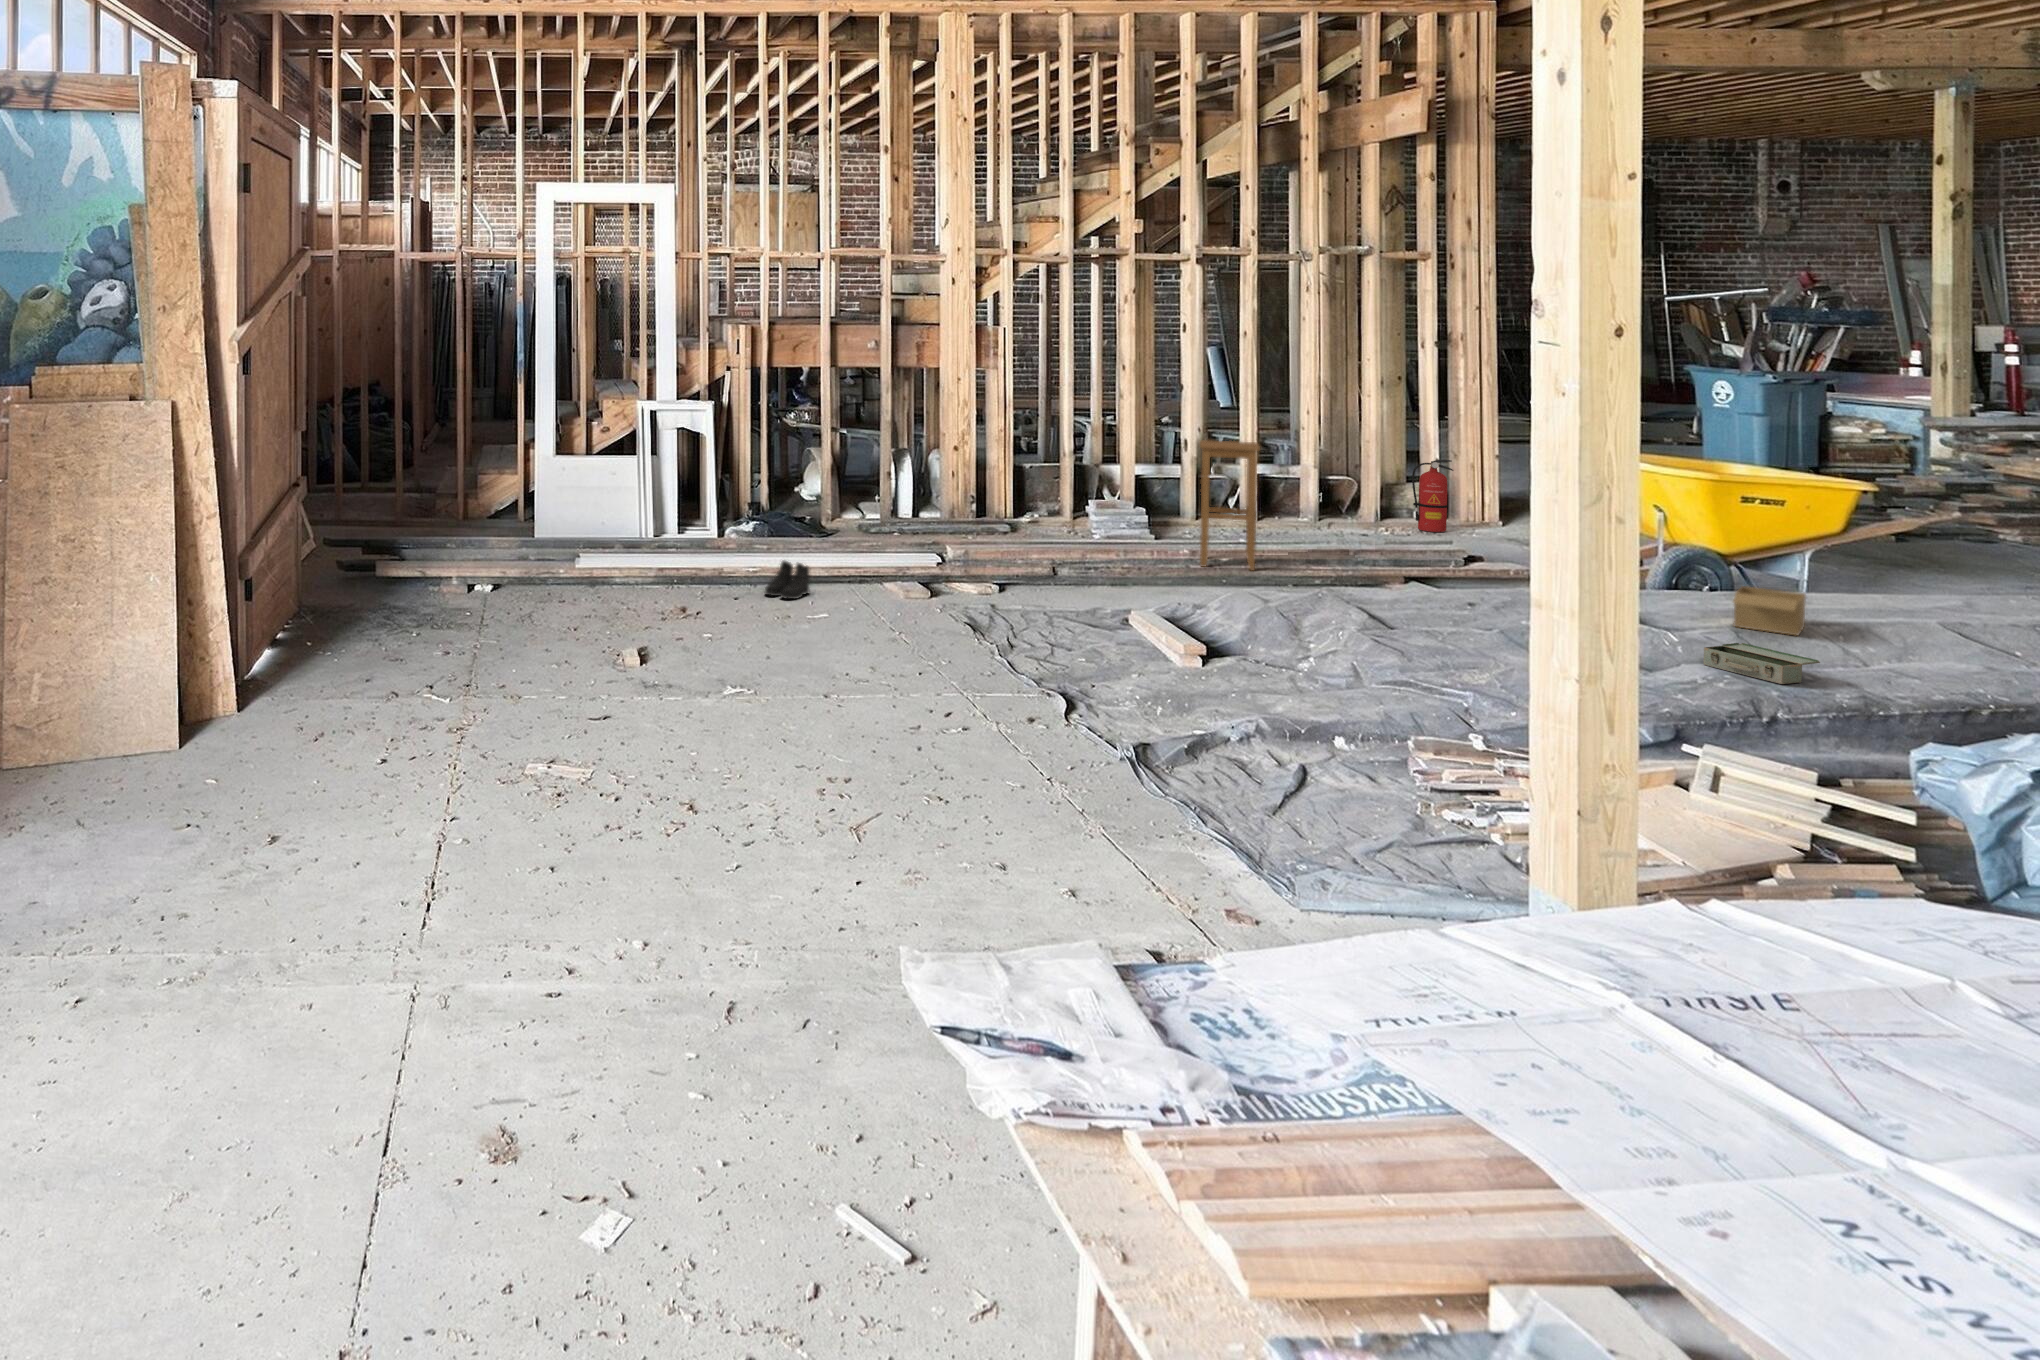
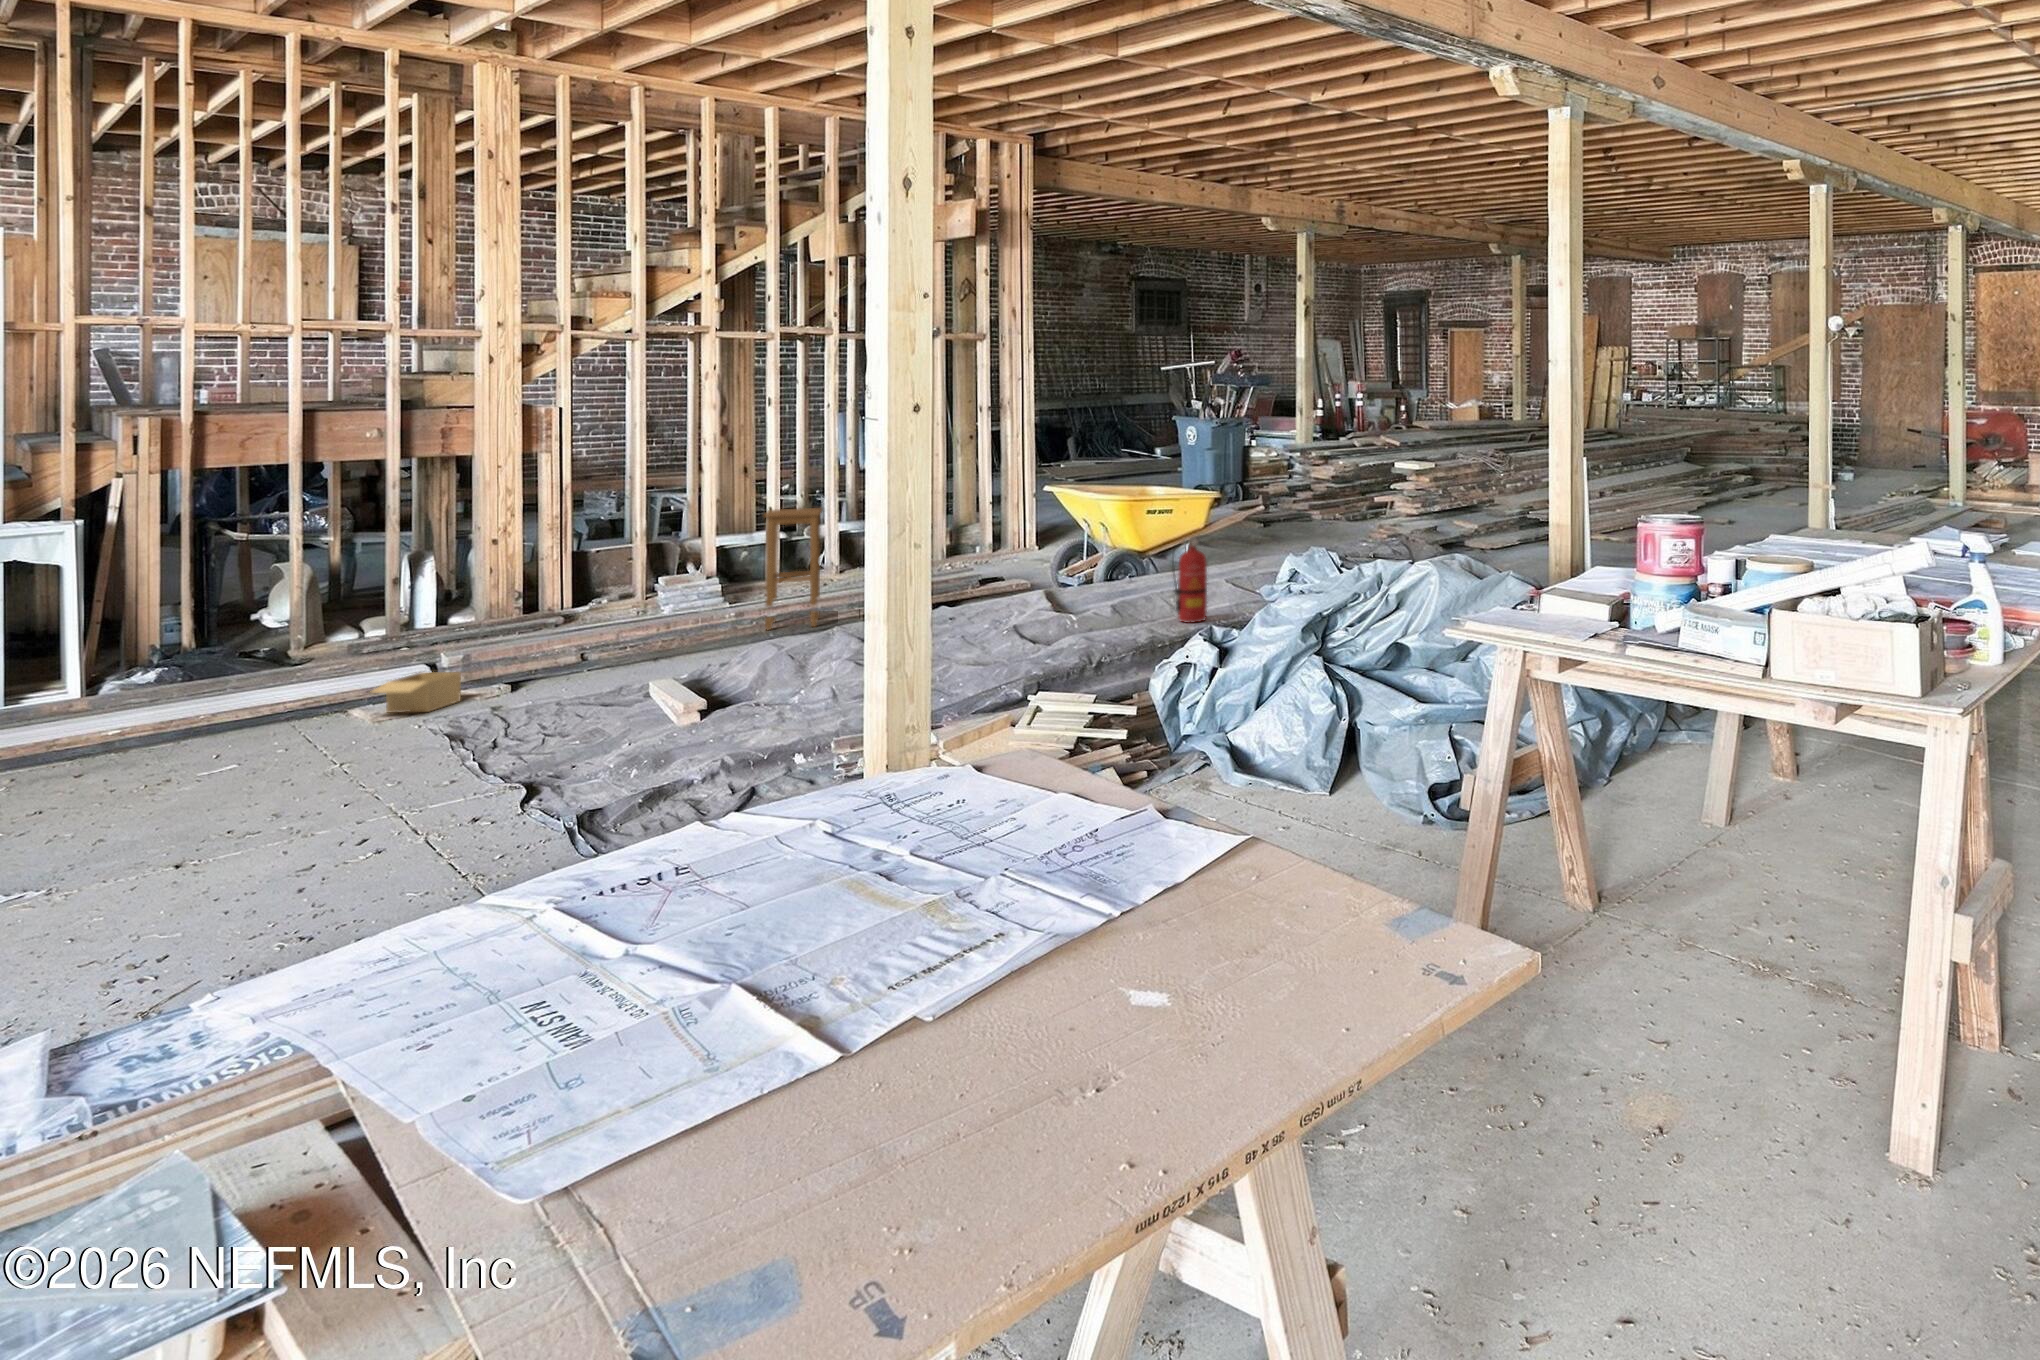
fire extinguisher: present [1412,460,1453,532] -> present [1174,536,1207,622]
boots: present [765,561,810,600] -> none [136,705,223,756]
cardboard box: present [1733,586,1806,635] -> present [372,672,461,713]
toolbox: present [1704,643,1820,684] -> none [1093,621,1154,646]

